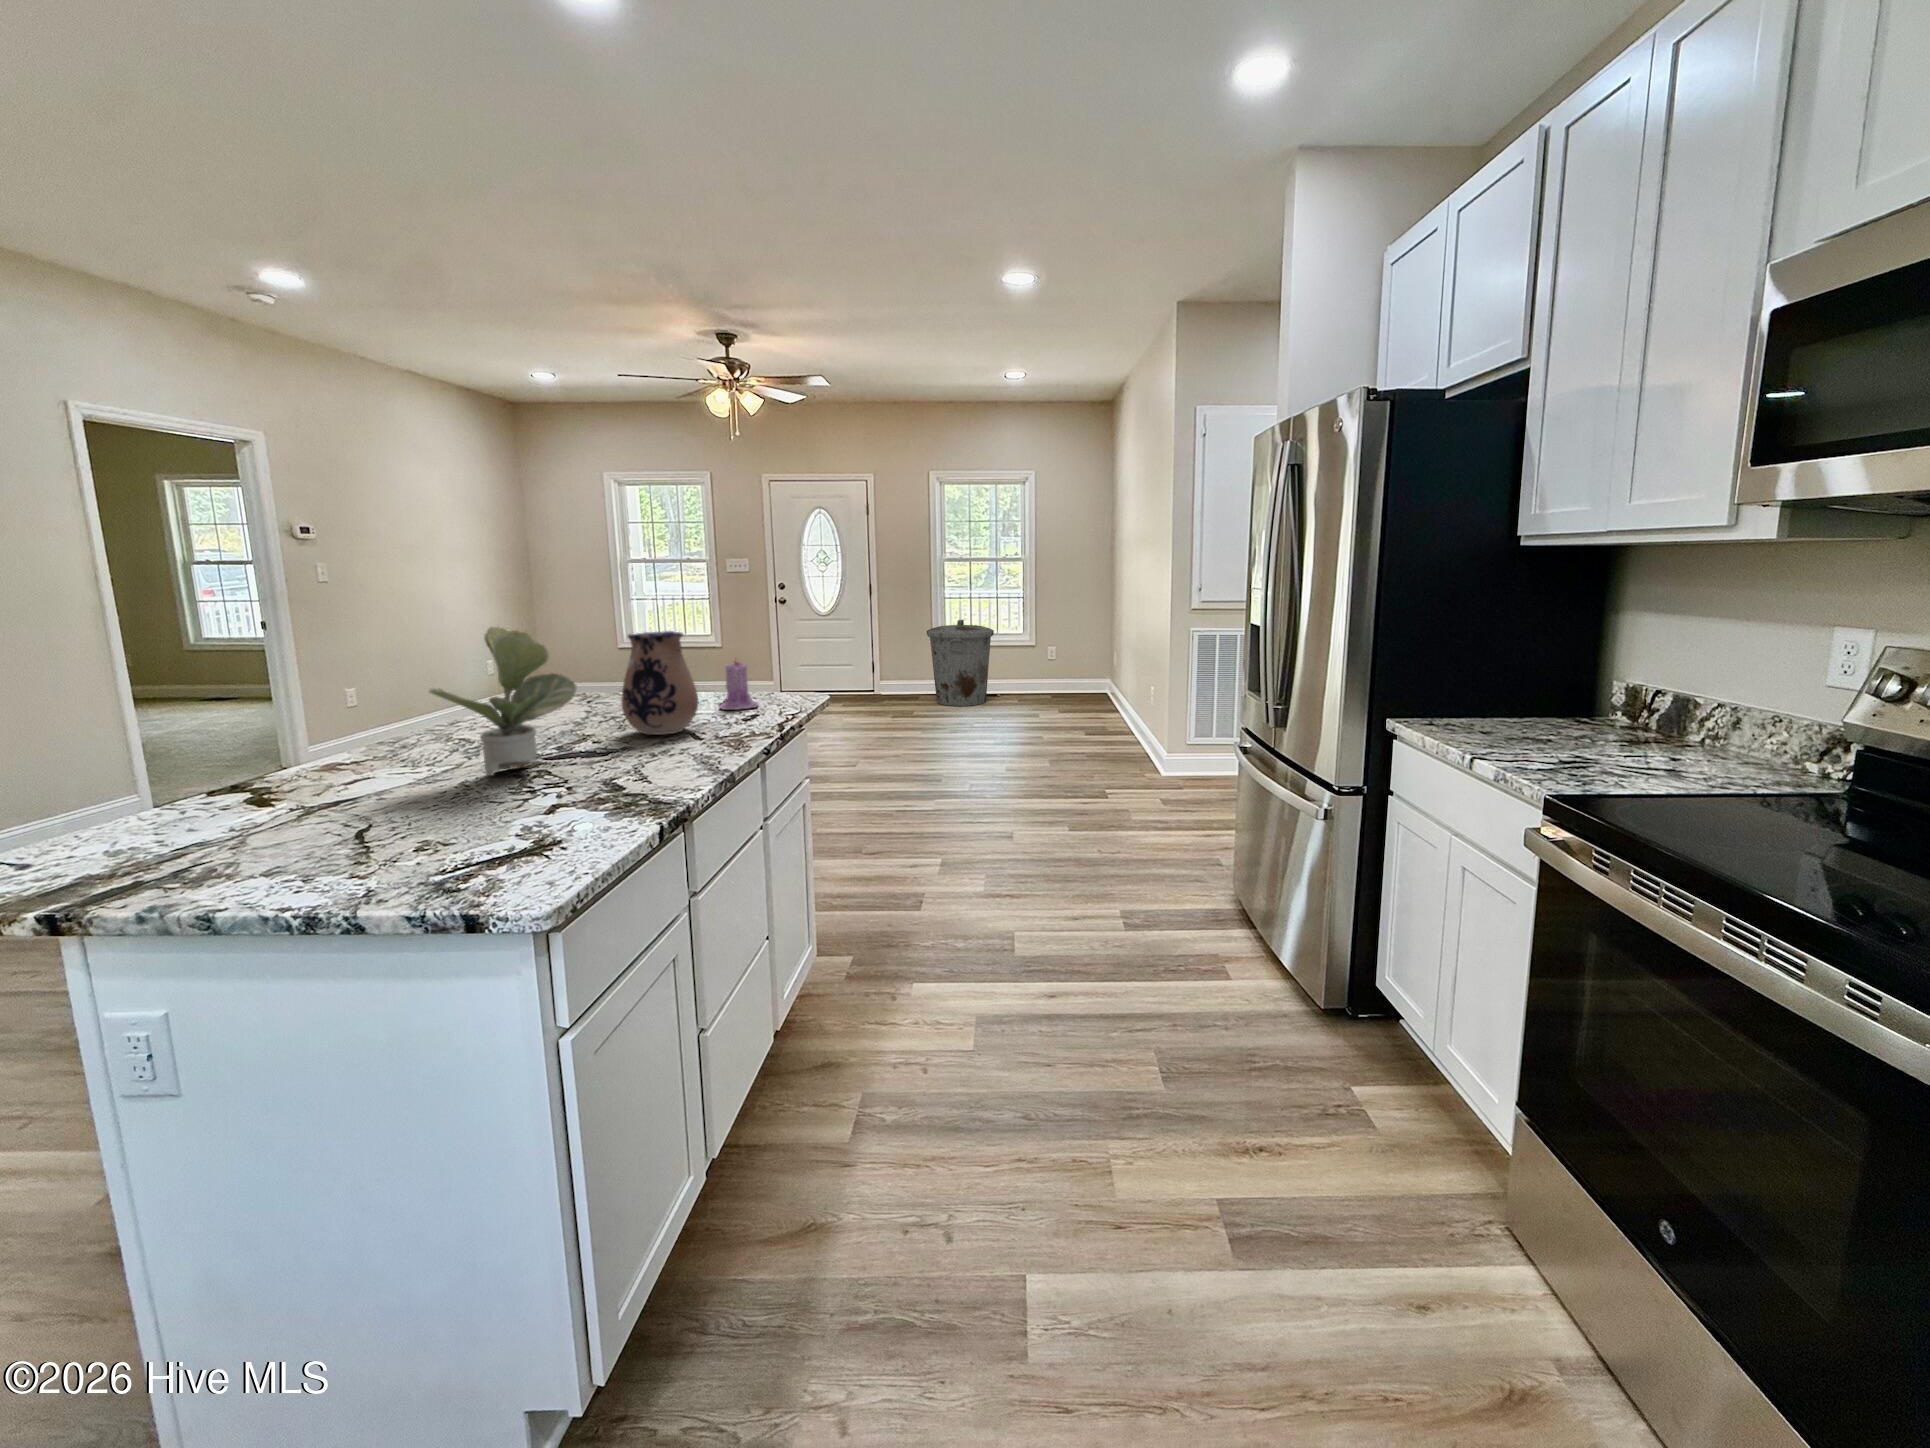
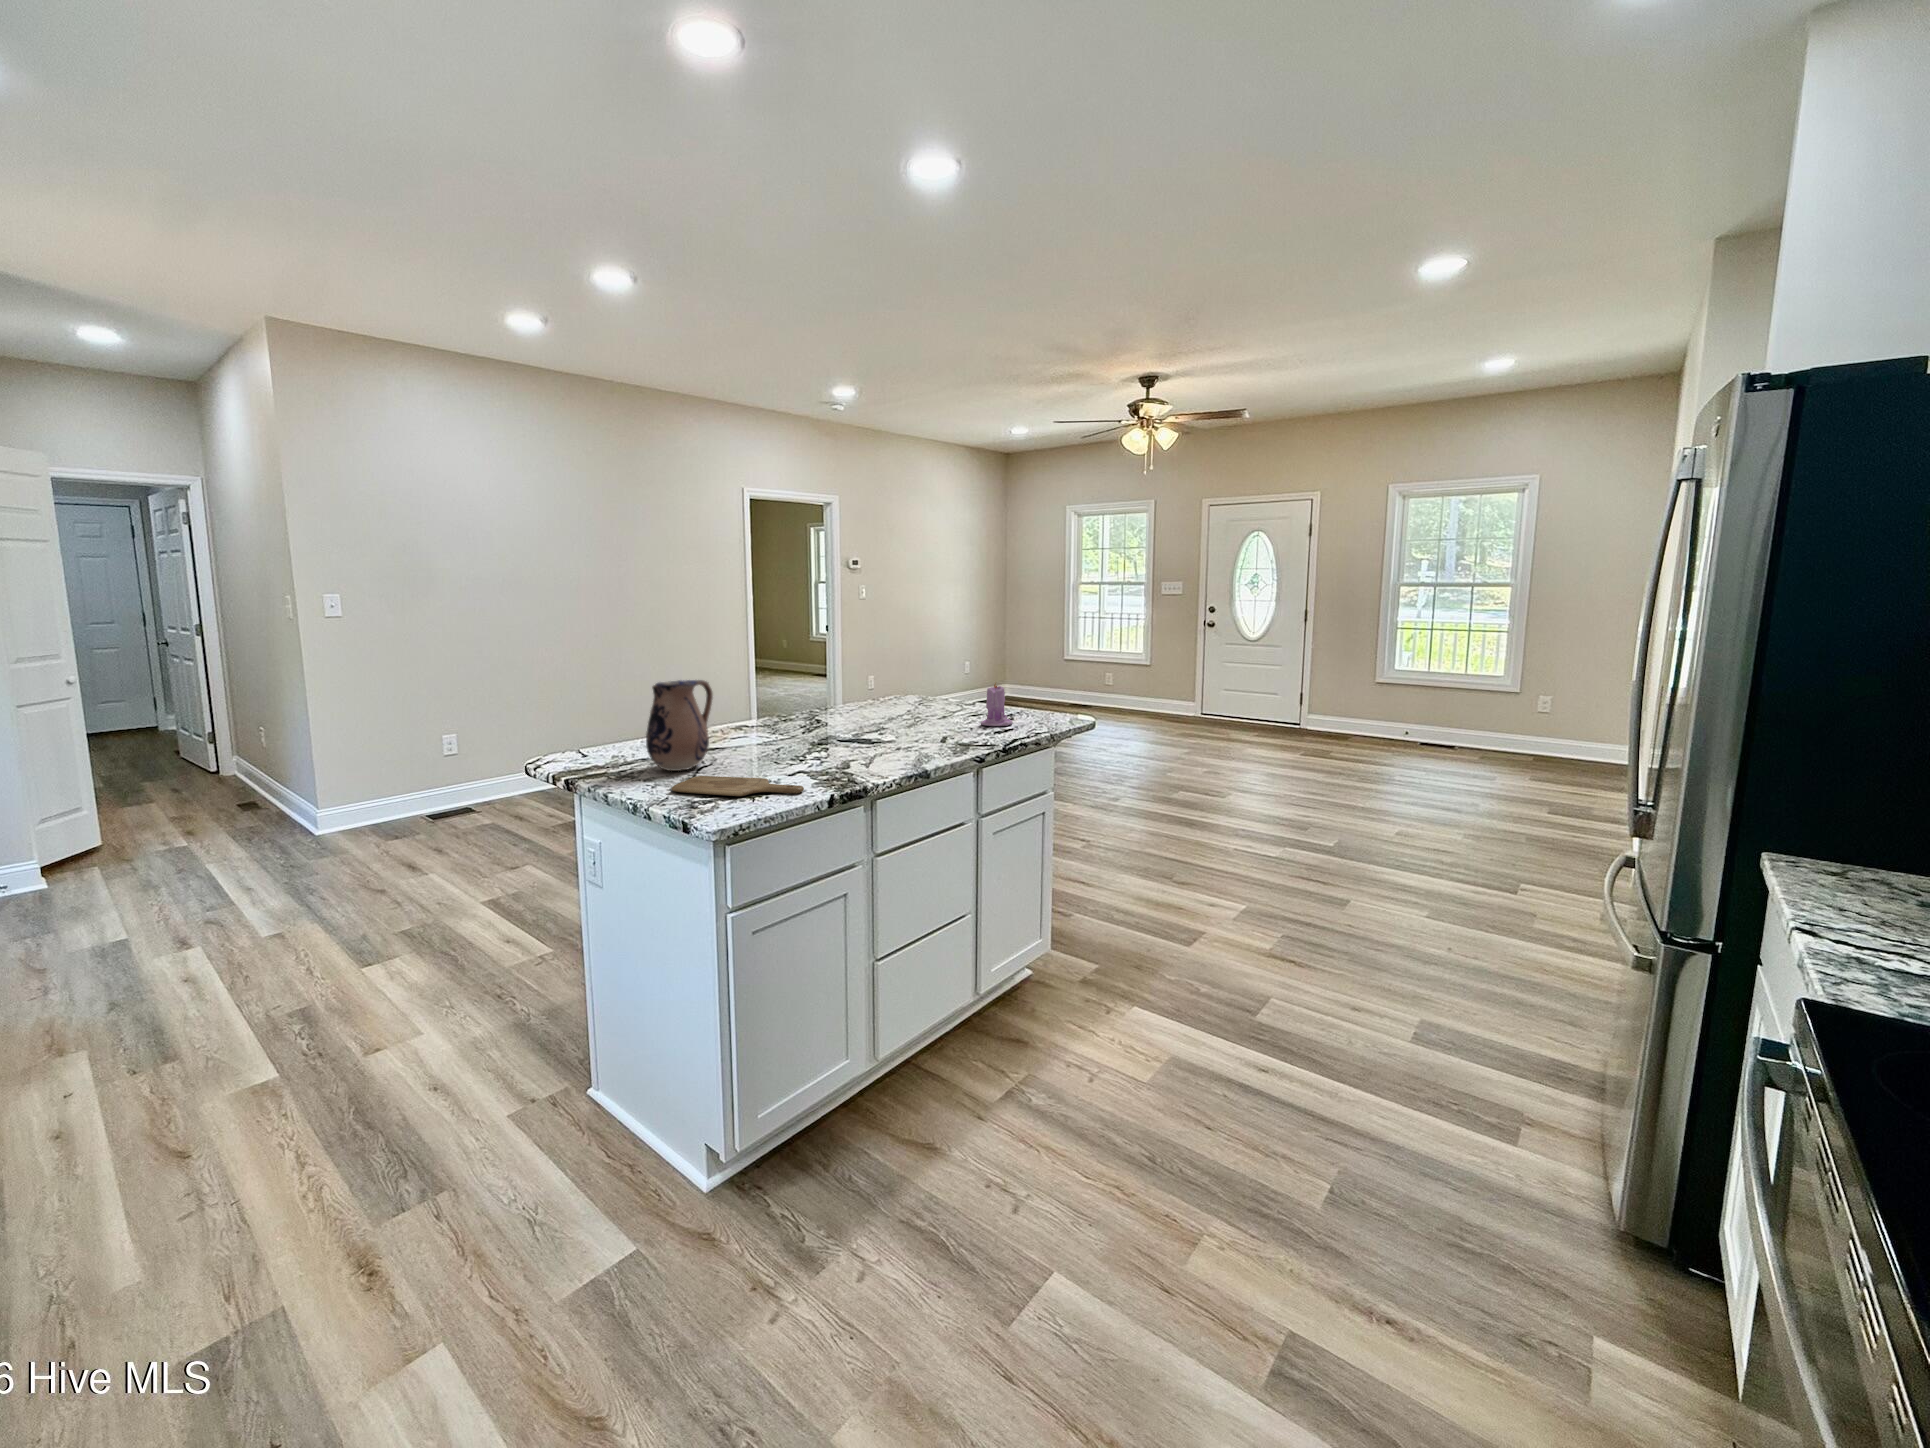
trash can: present [927,620,994,706] -> none [1367,643,1463,749]
potted plant: present [429,627,577,775] -> none [758,655,841,754]
ceramic pitcher: present [621,631,699,735] -> present [646,680,713,771]
cutting board: none [332,813,612,867] -> present [671,776,804,796]

